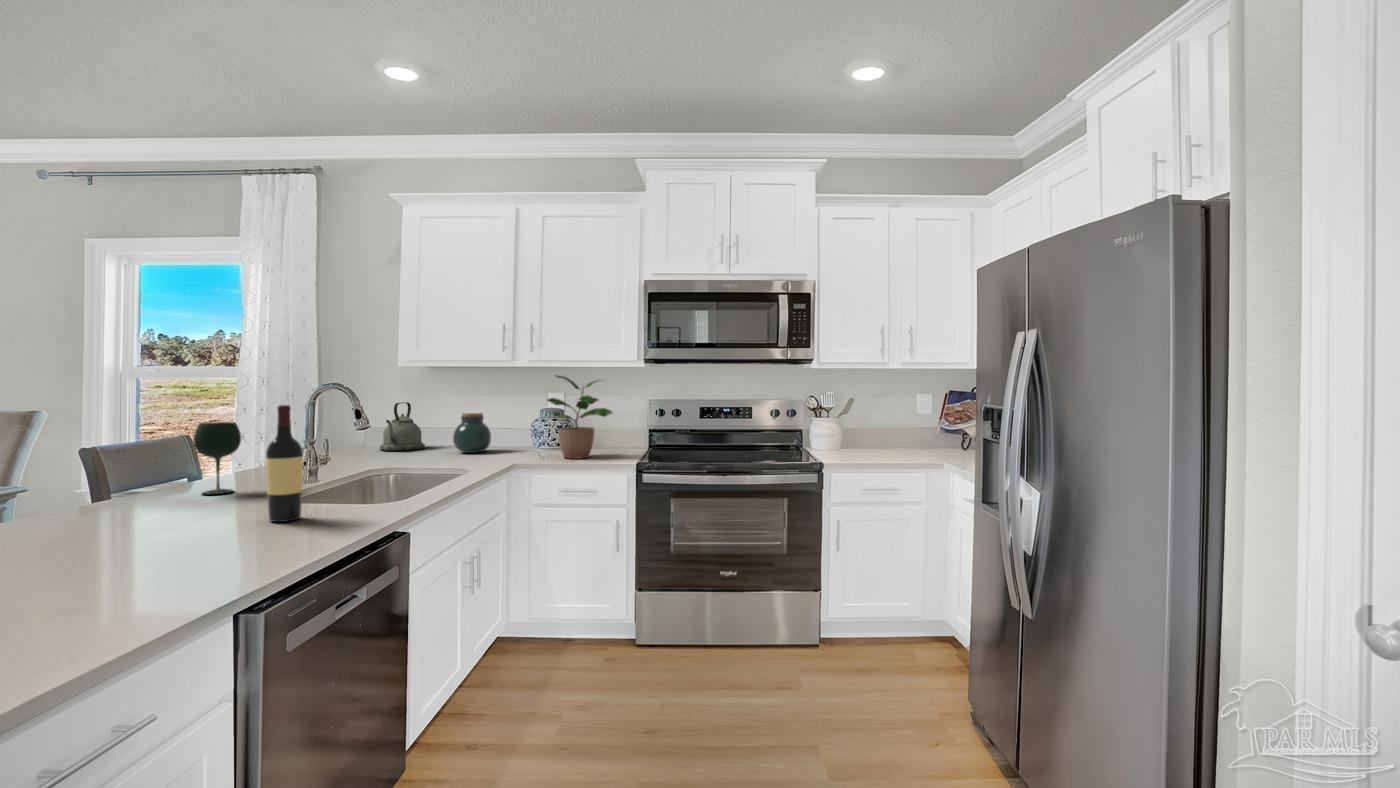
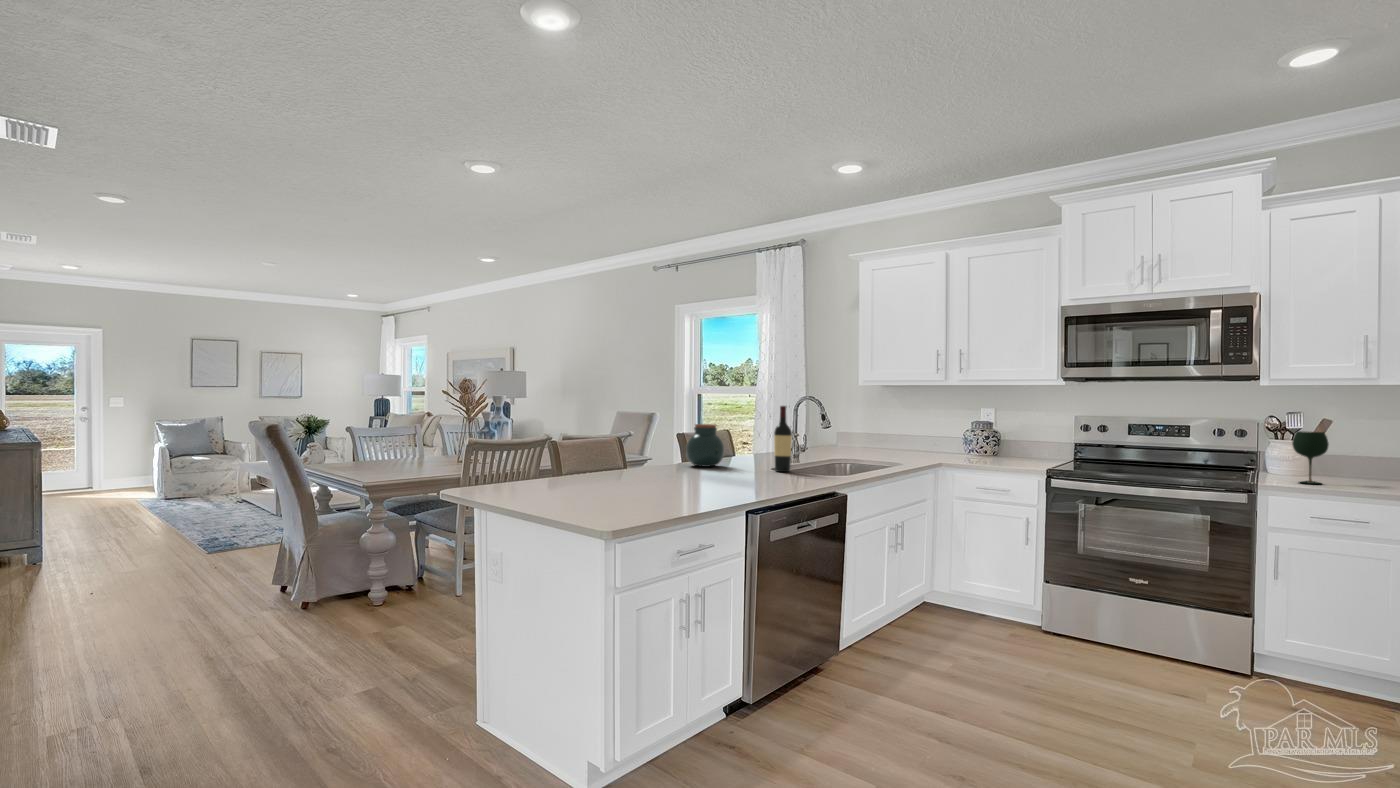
potted plant: present [547,375,612,459] -> none [969,391,1027,464]
kettle: present [380,402,425,451] -> none [845,415,877,453]
jar: present [453,413,491,453] -> present [686,424,724,467]
wine glass: present [194,422,241,494] -> present [1292,431,1329,484]

